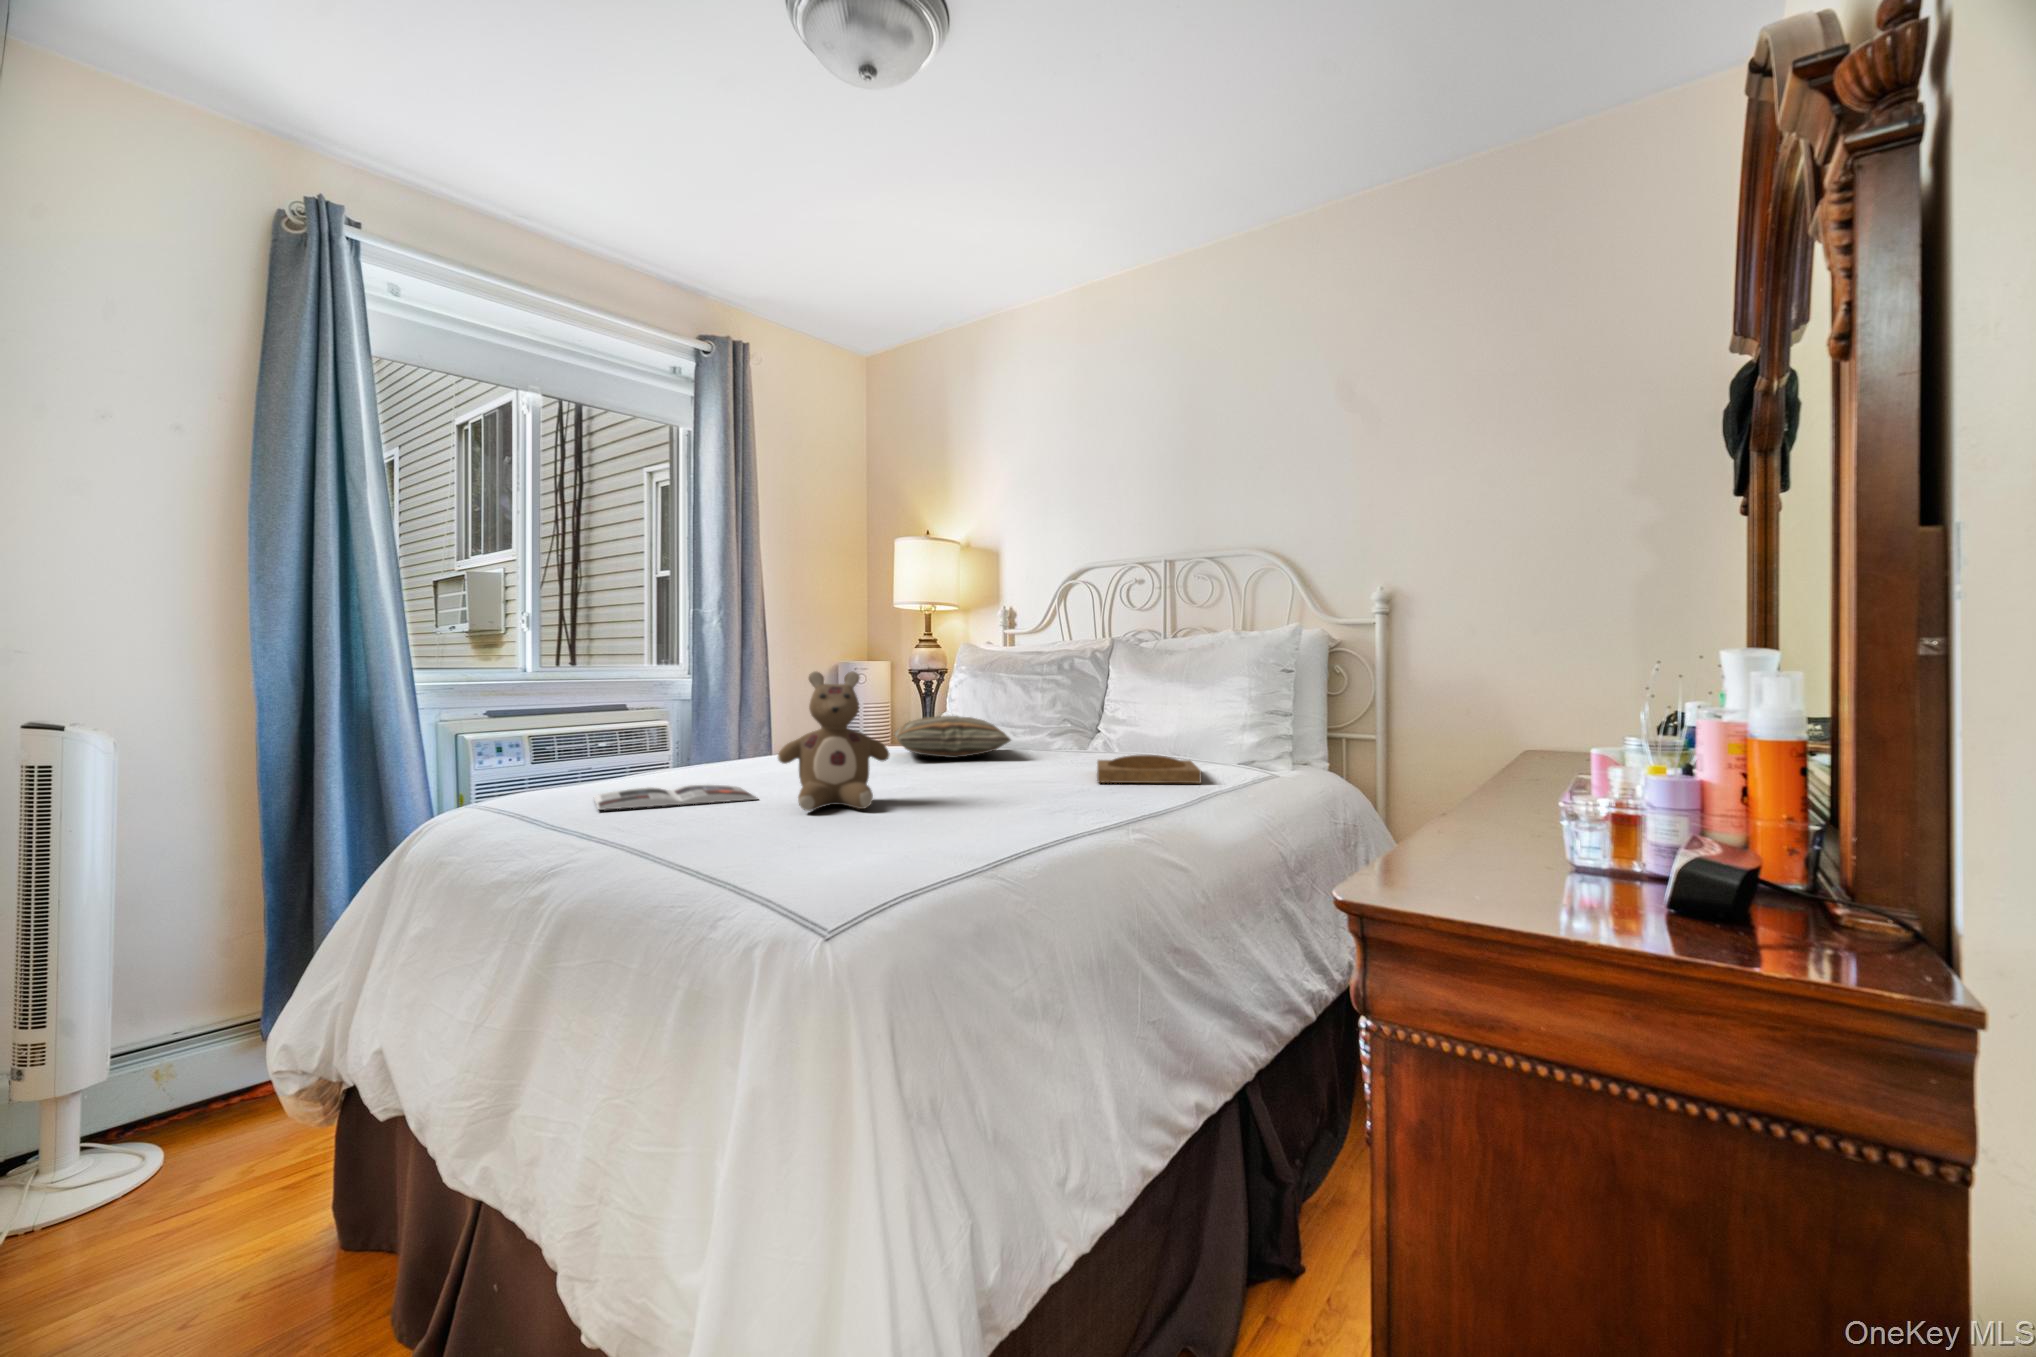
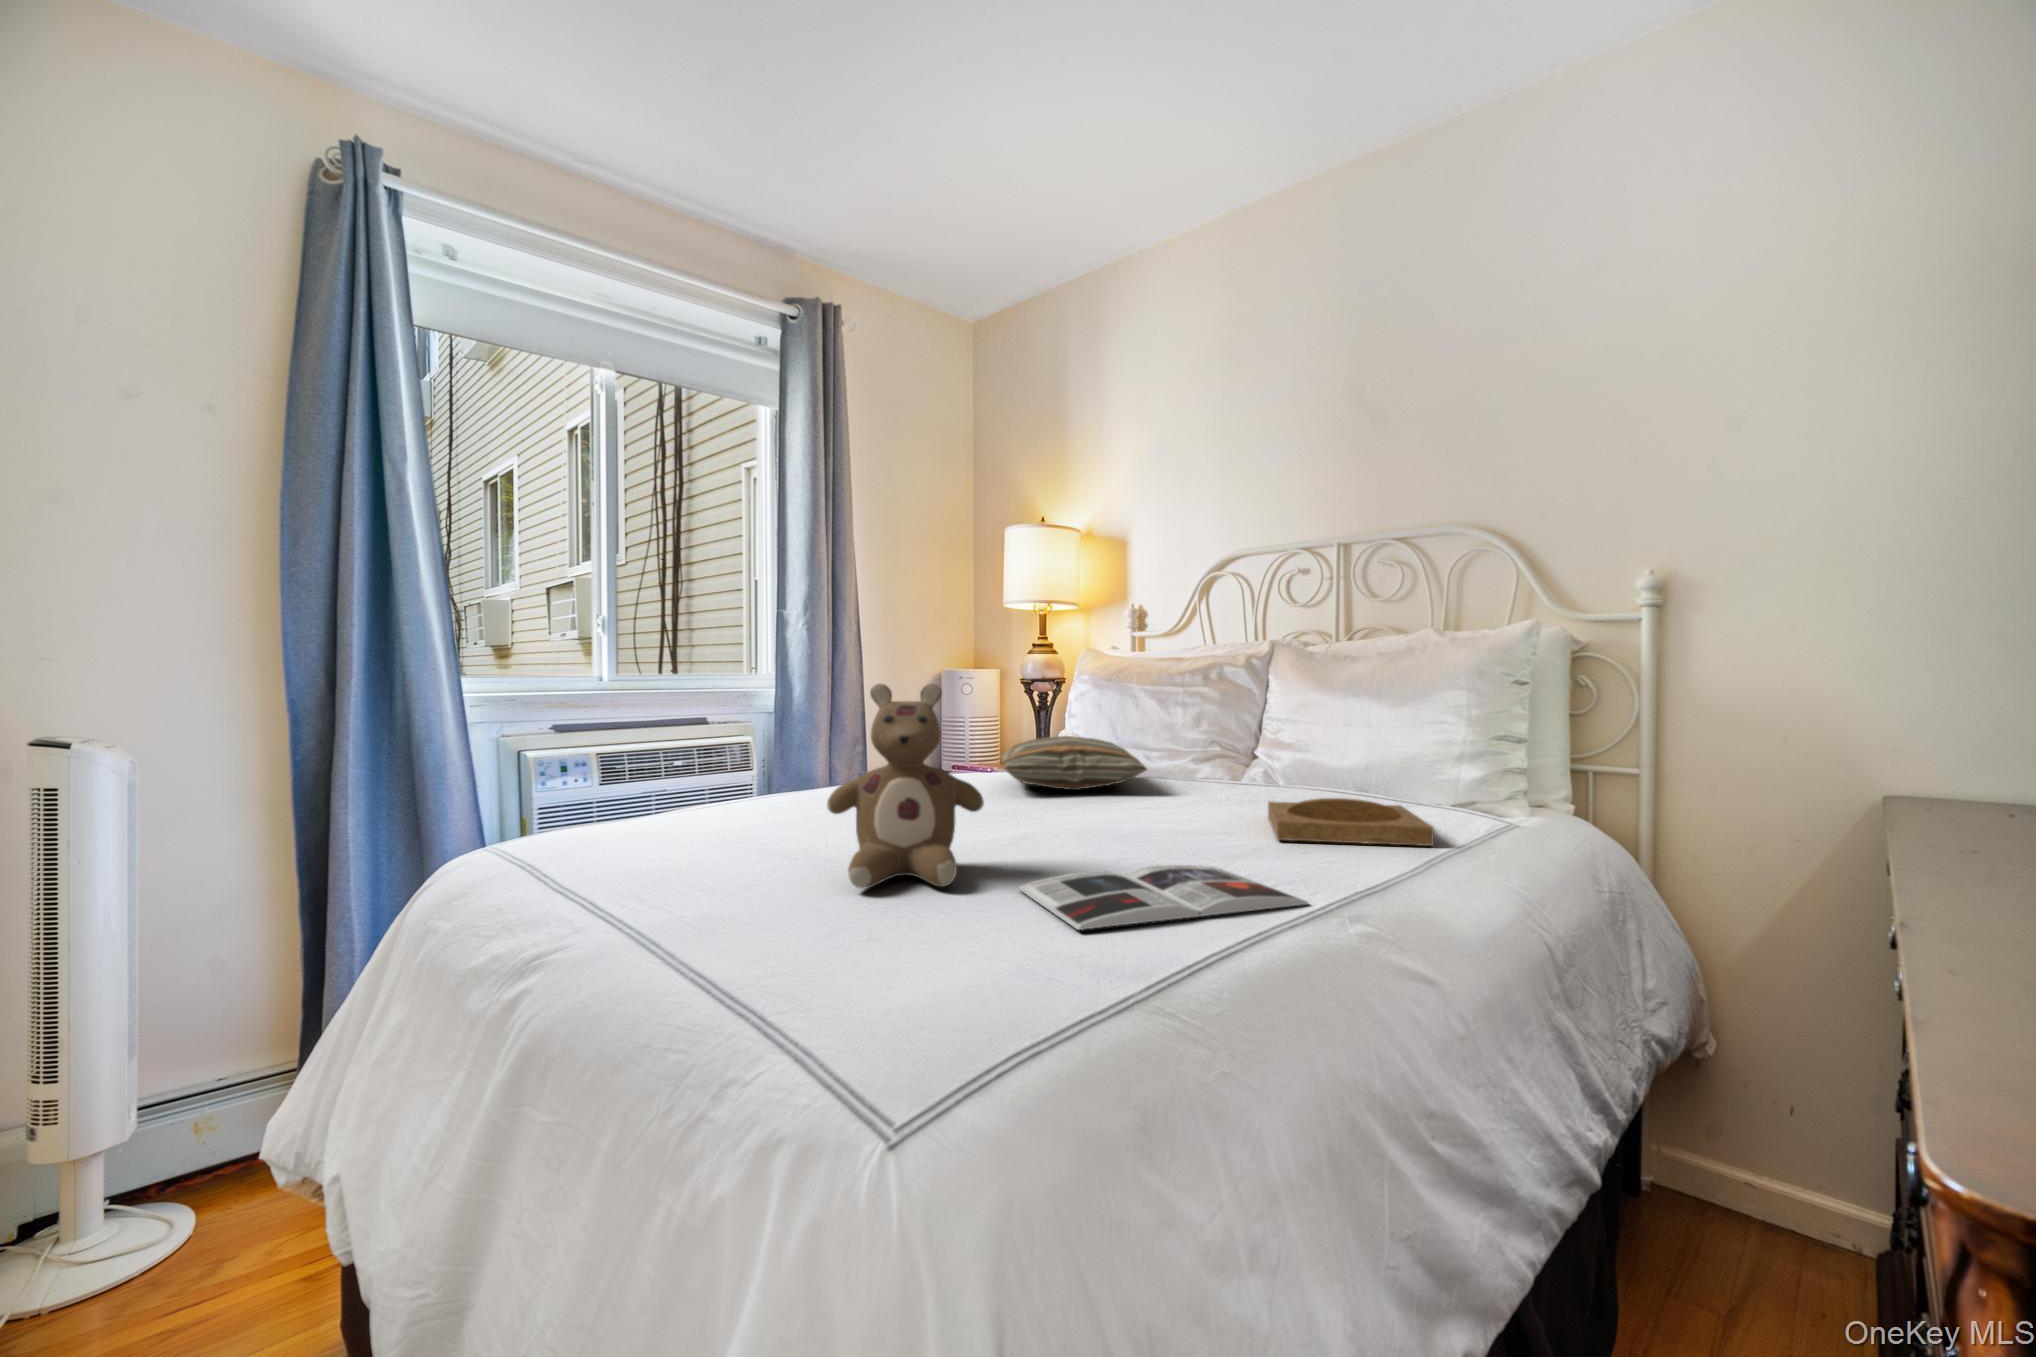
magazine: present [594,785,757,810] -> present [1019,865,1309,930]

